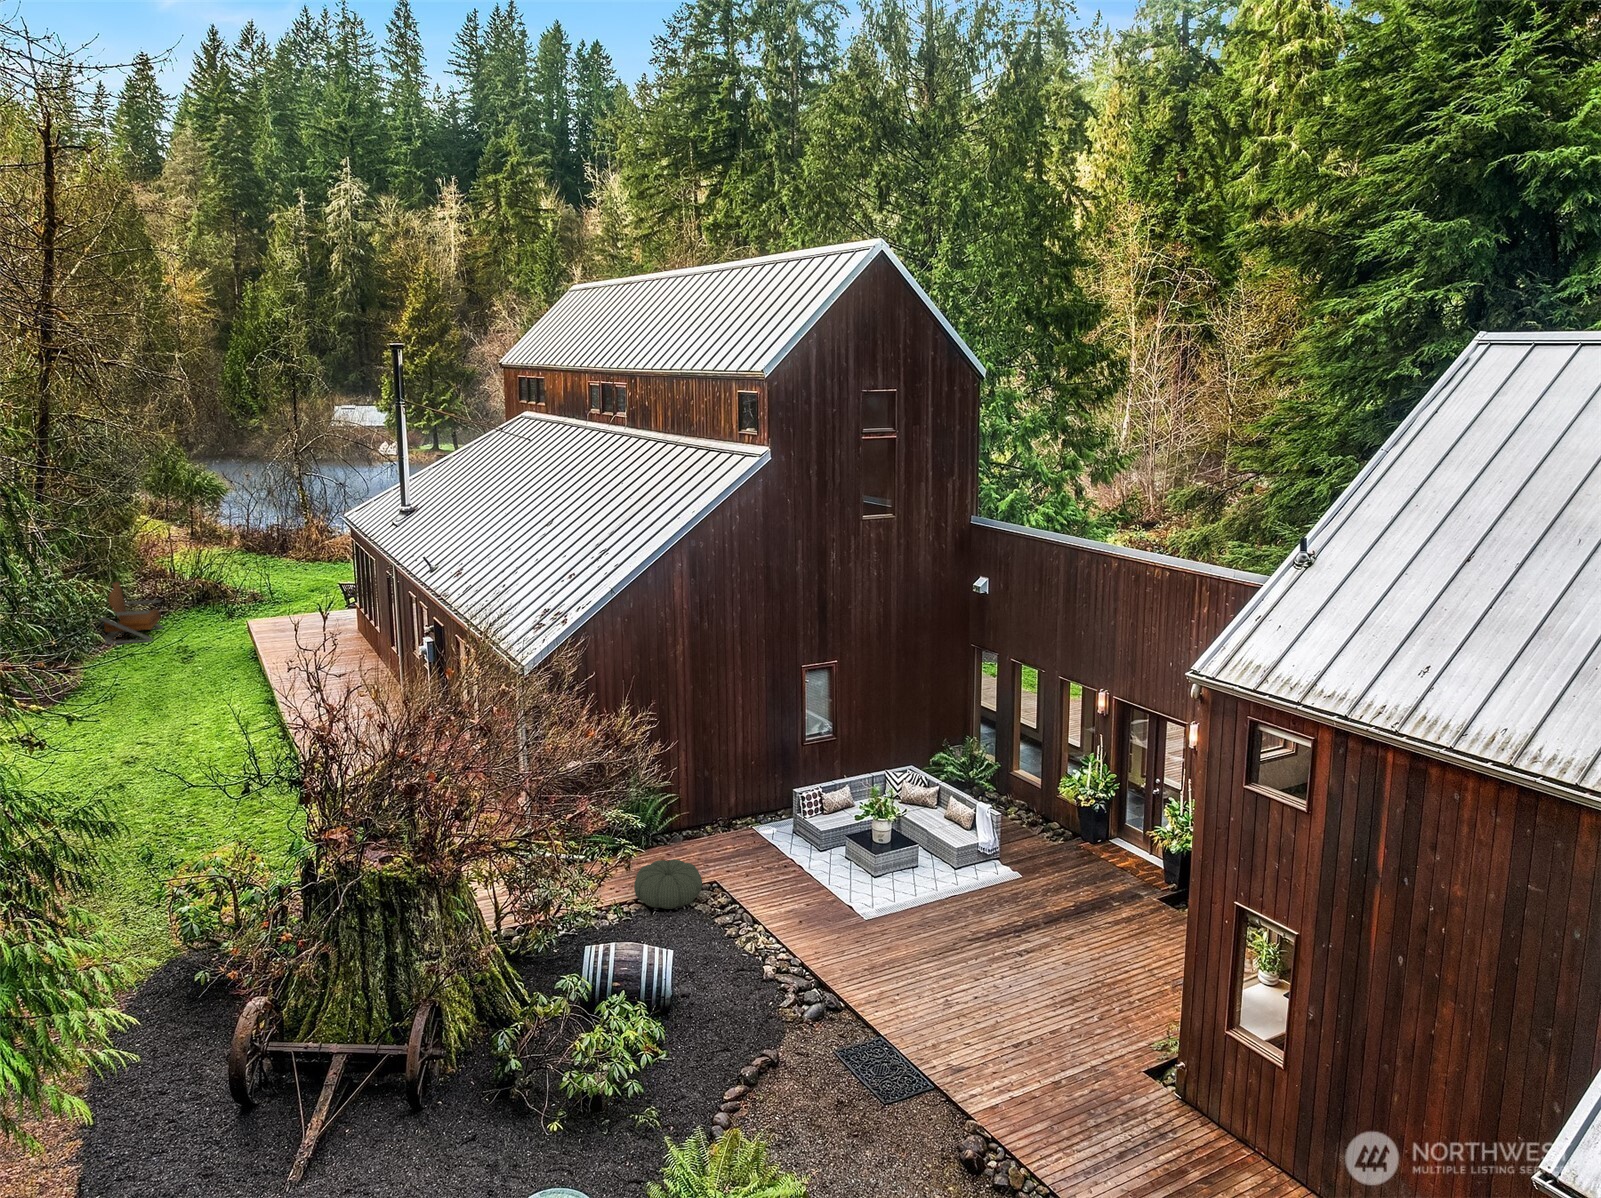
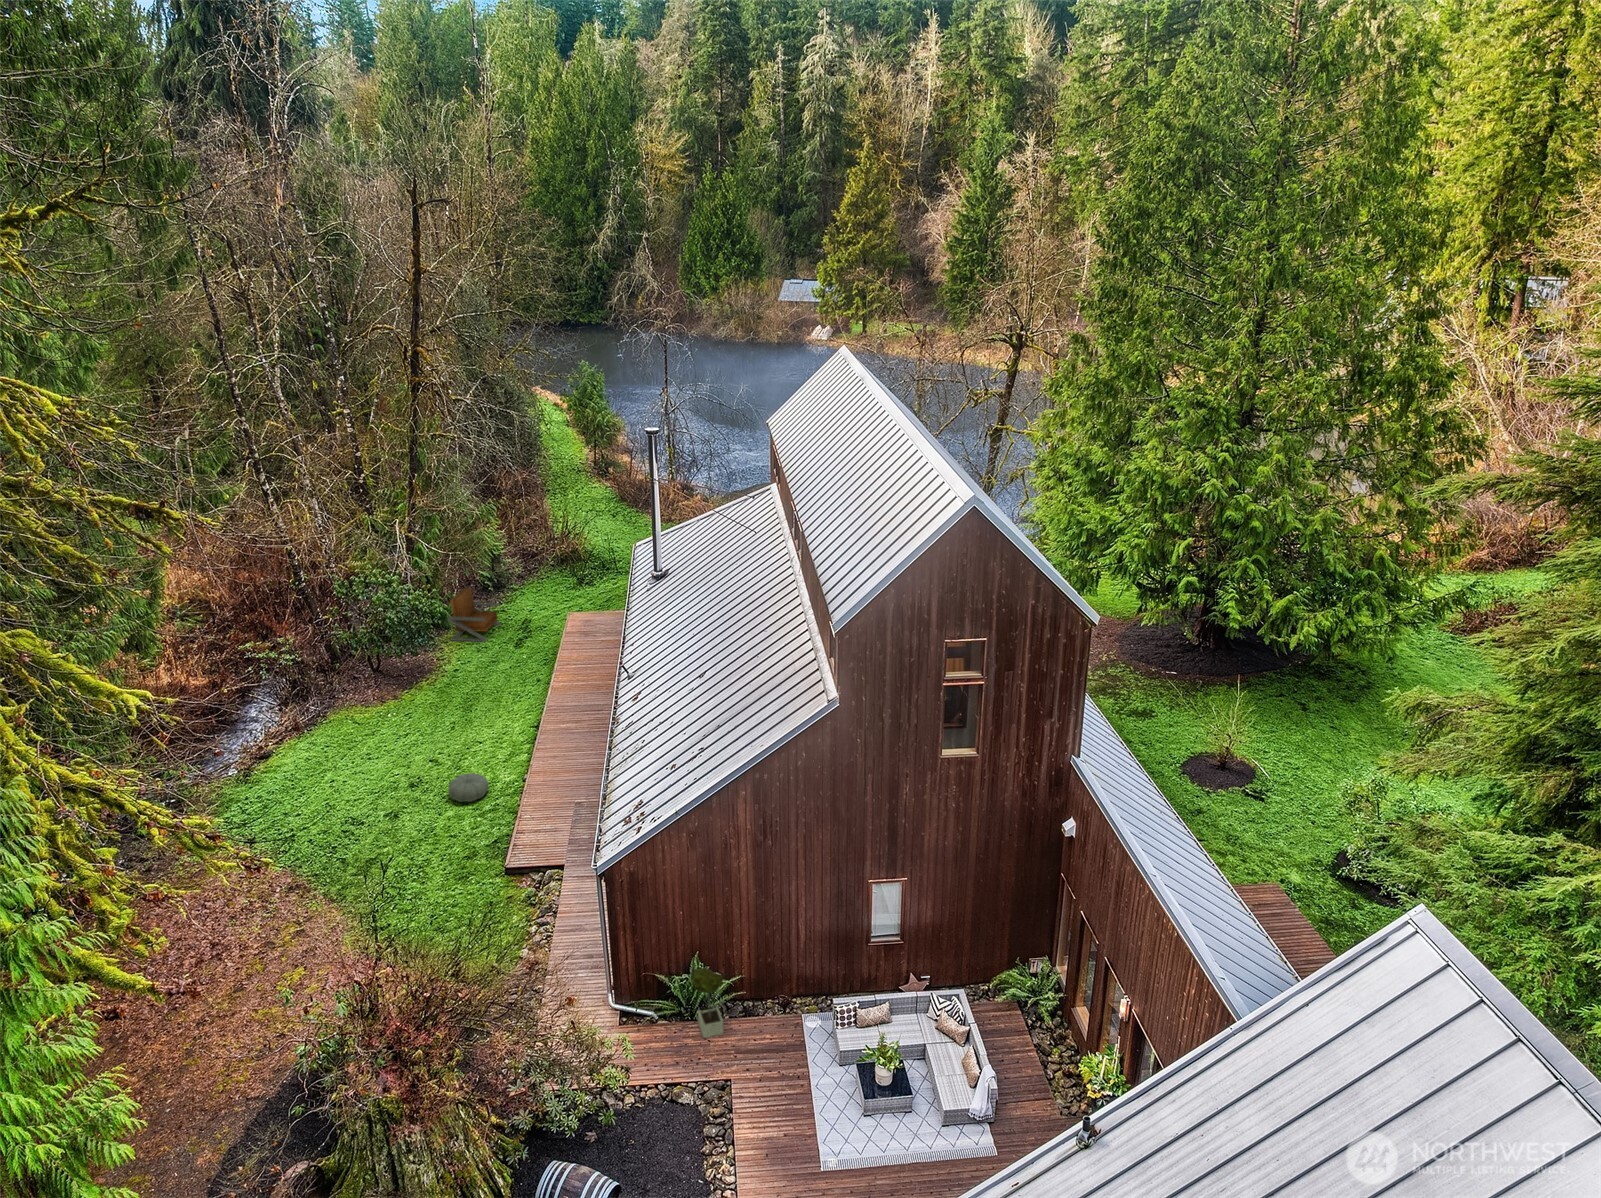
potted tree: none [642,774,683,861] -> present [690,968,723,1038]
pouf: present [634,859,702,909] -> present [448,773,489,802]

